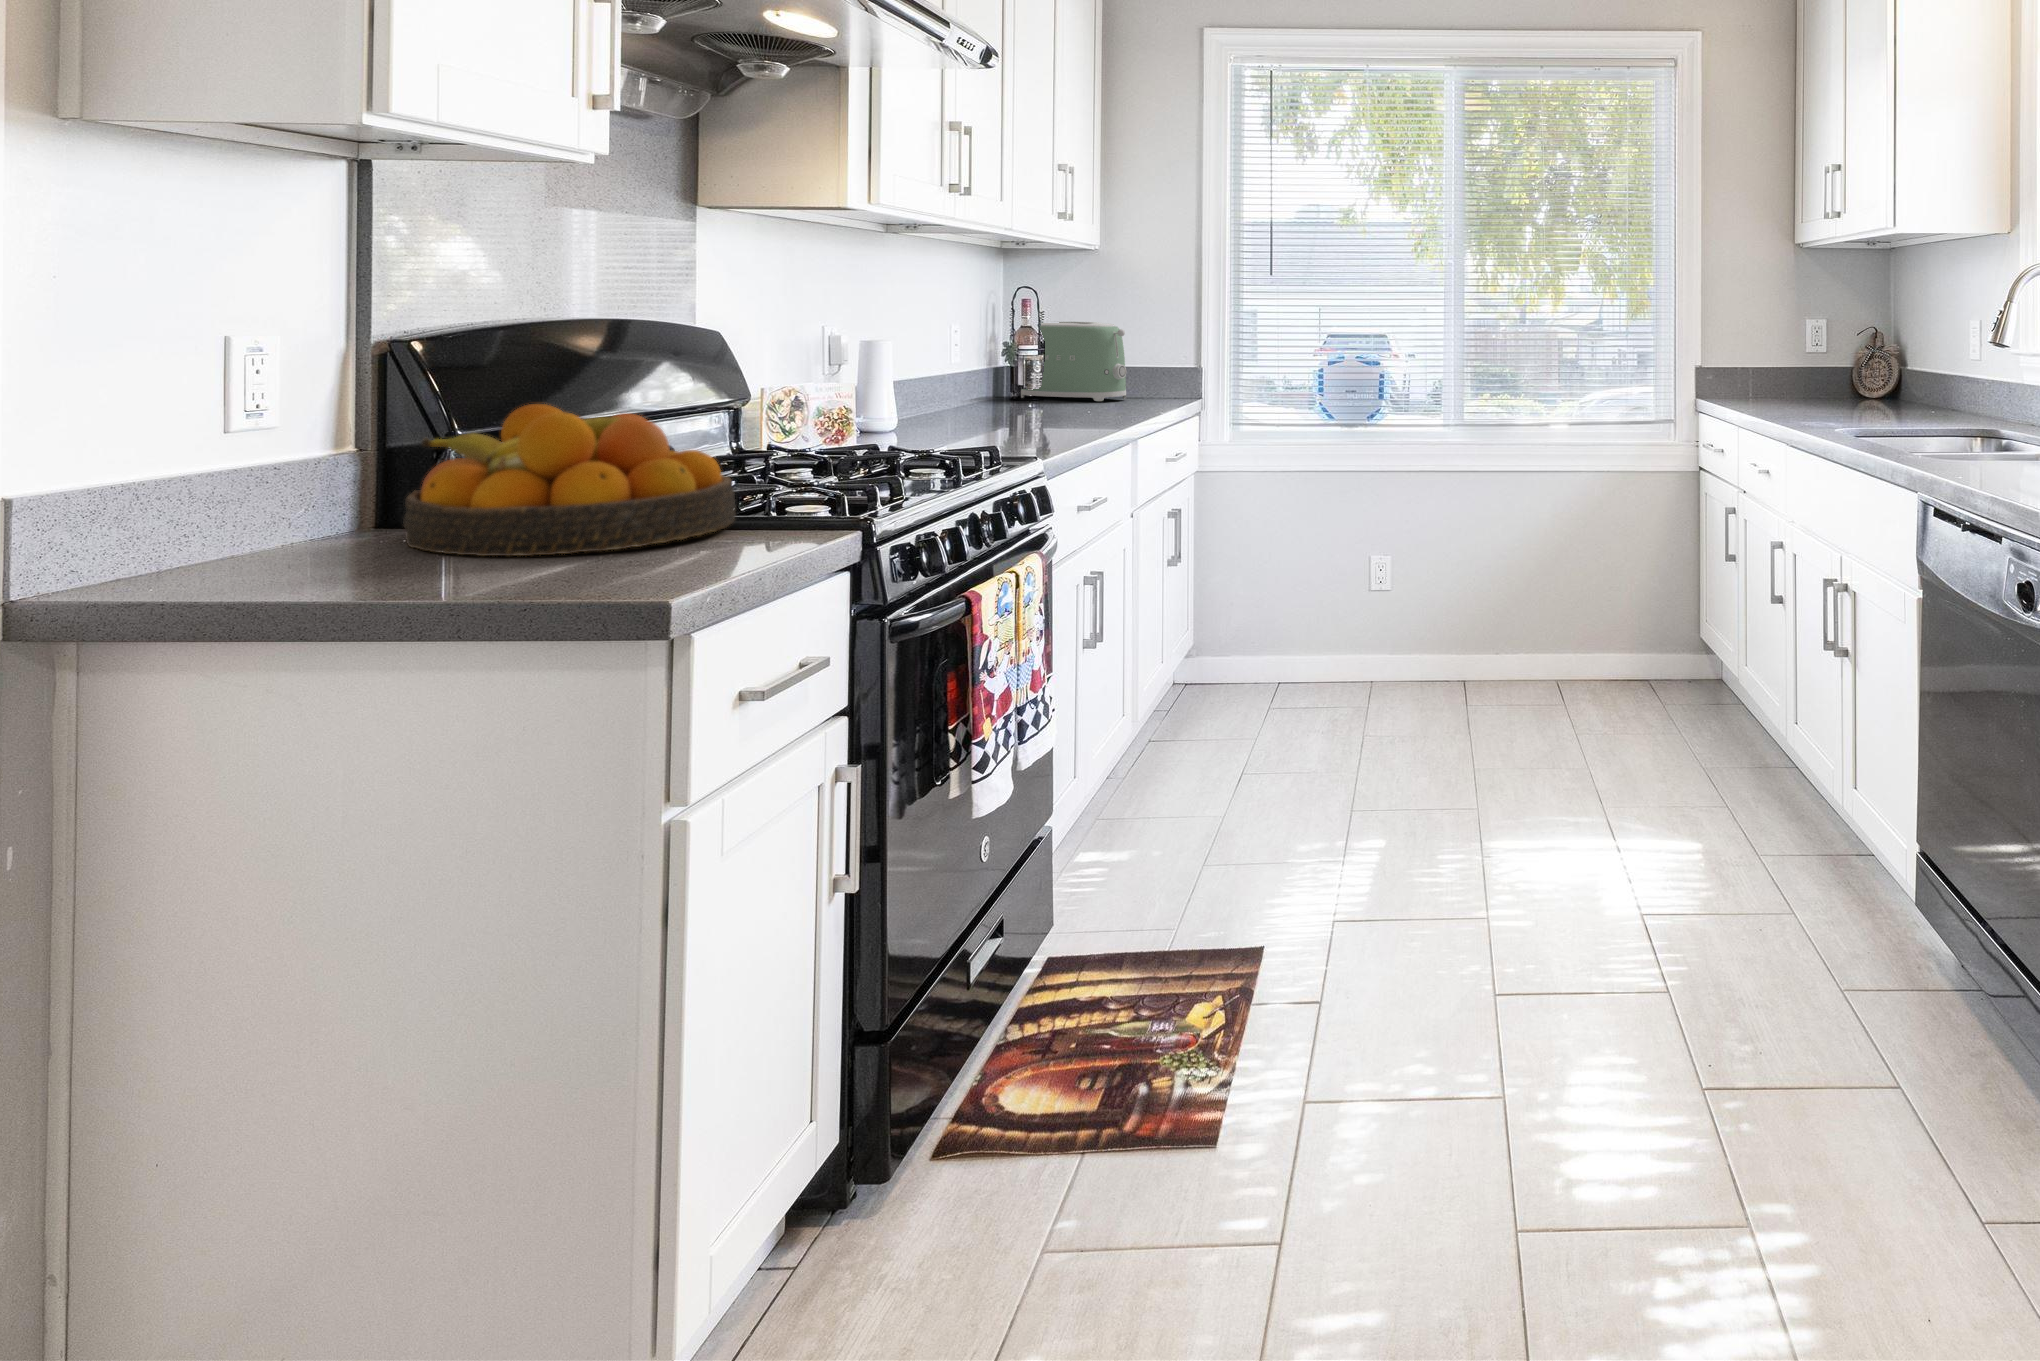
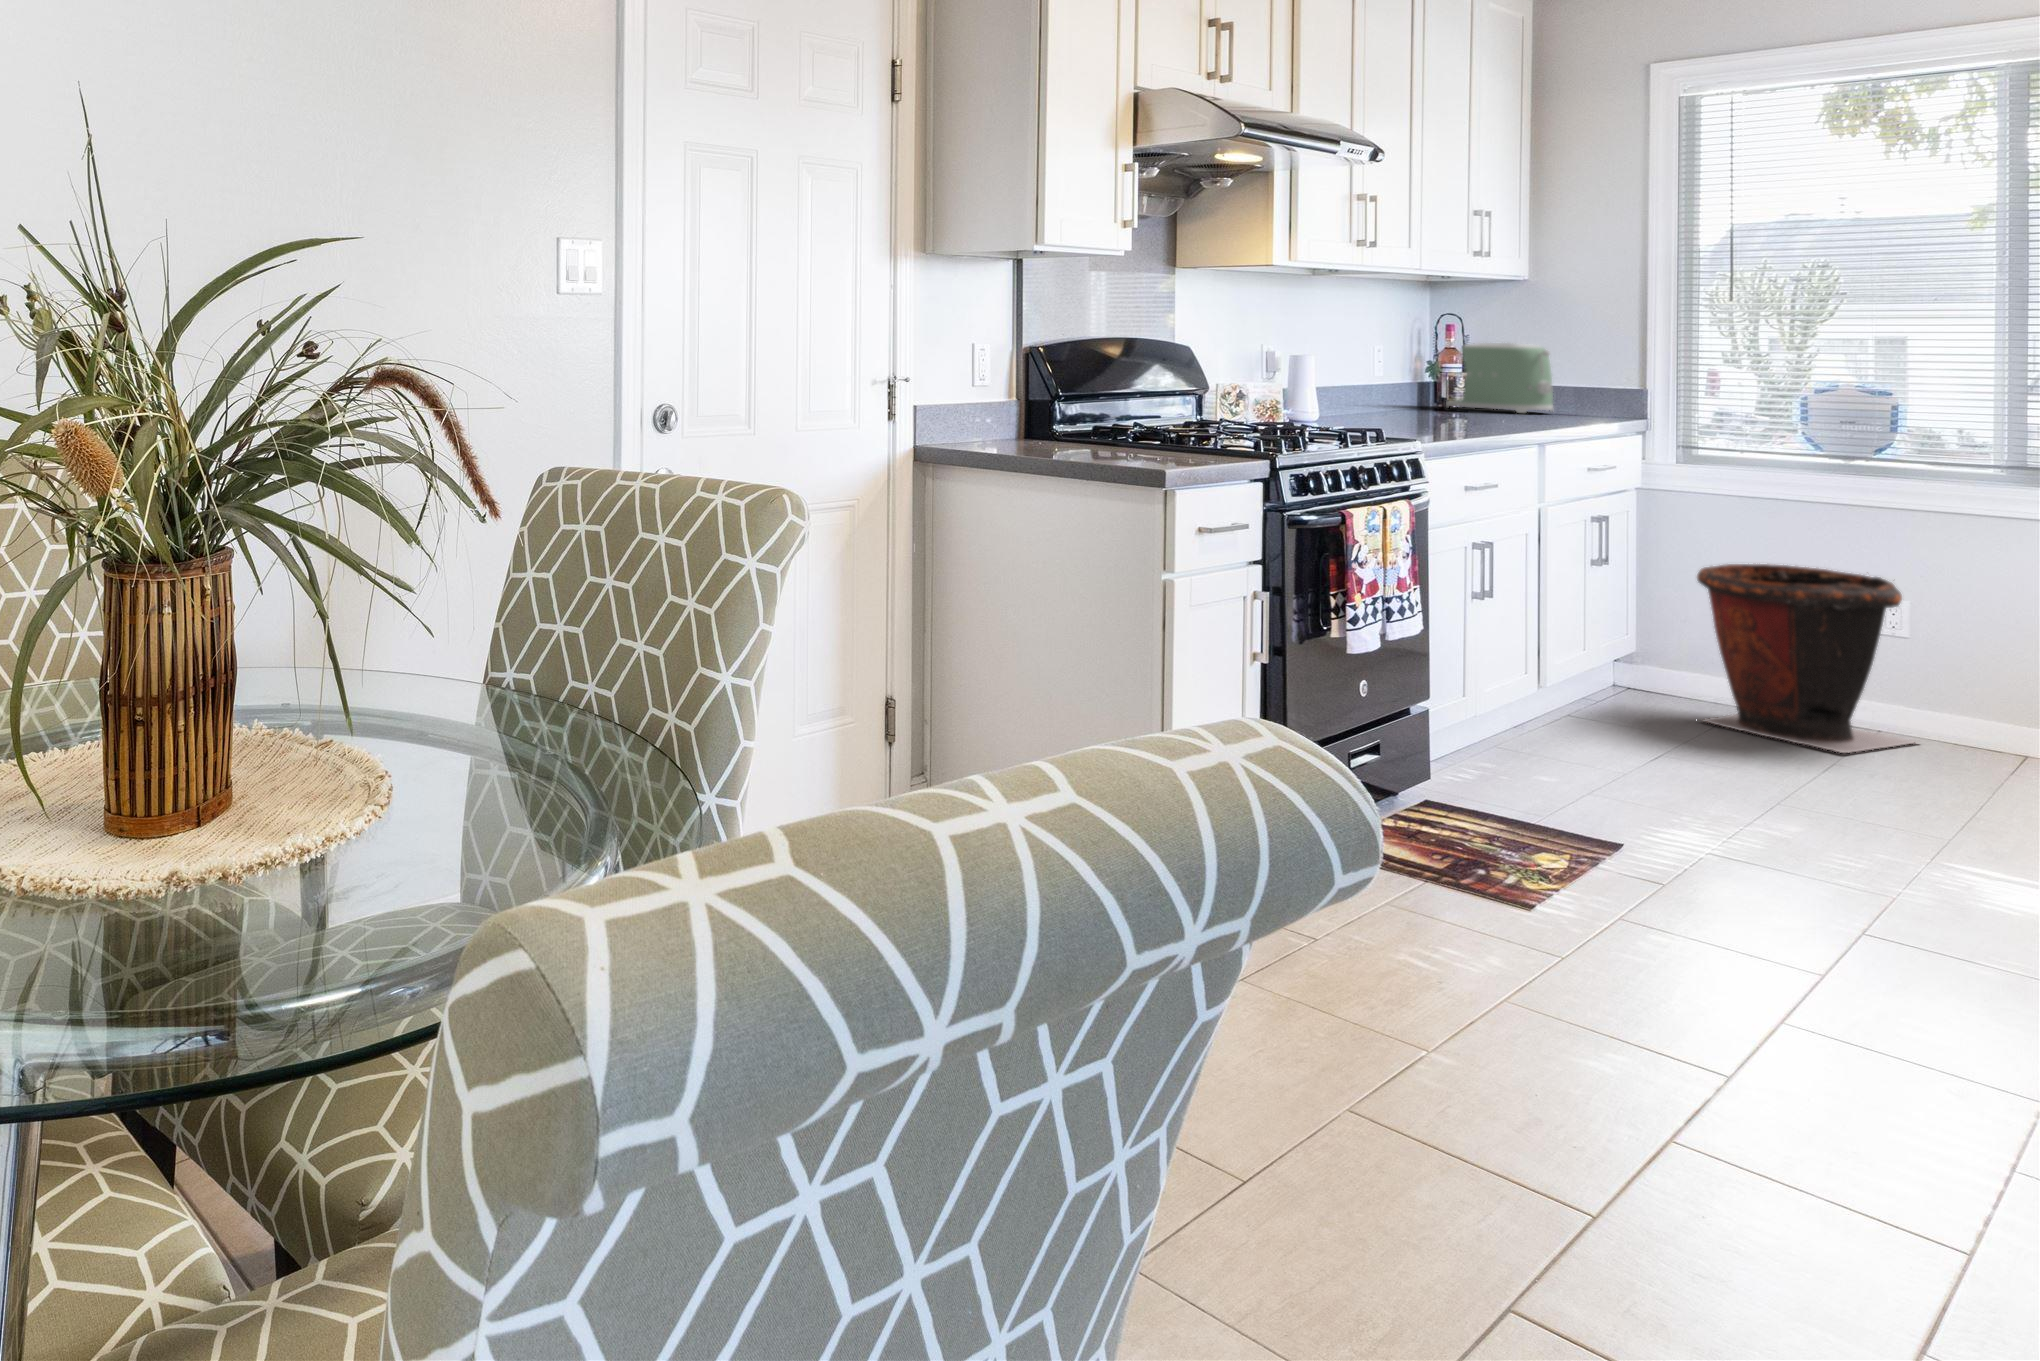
fruit bowl: present [403,404,735,556] -> none [1040,382,1199,454]
trash can: none [1263,545,1427,734] -> present [1697,564,1915,753]

